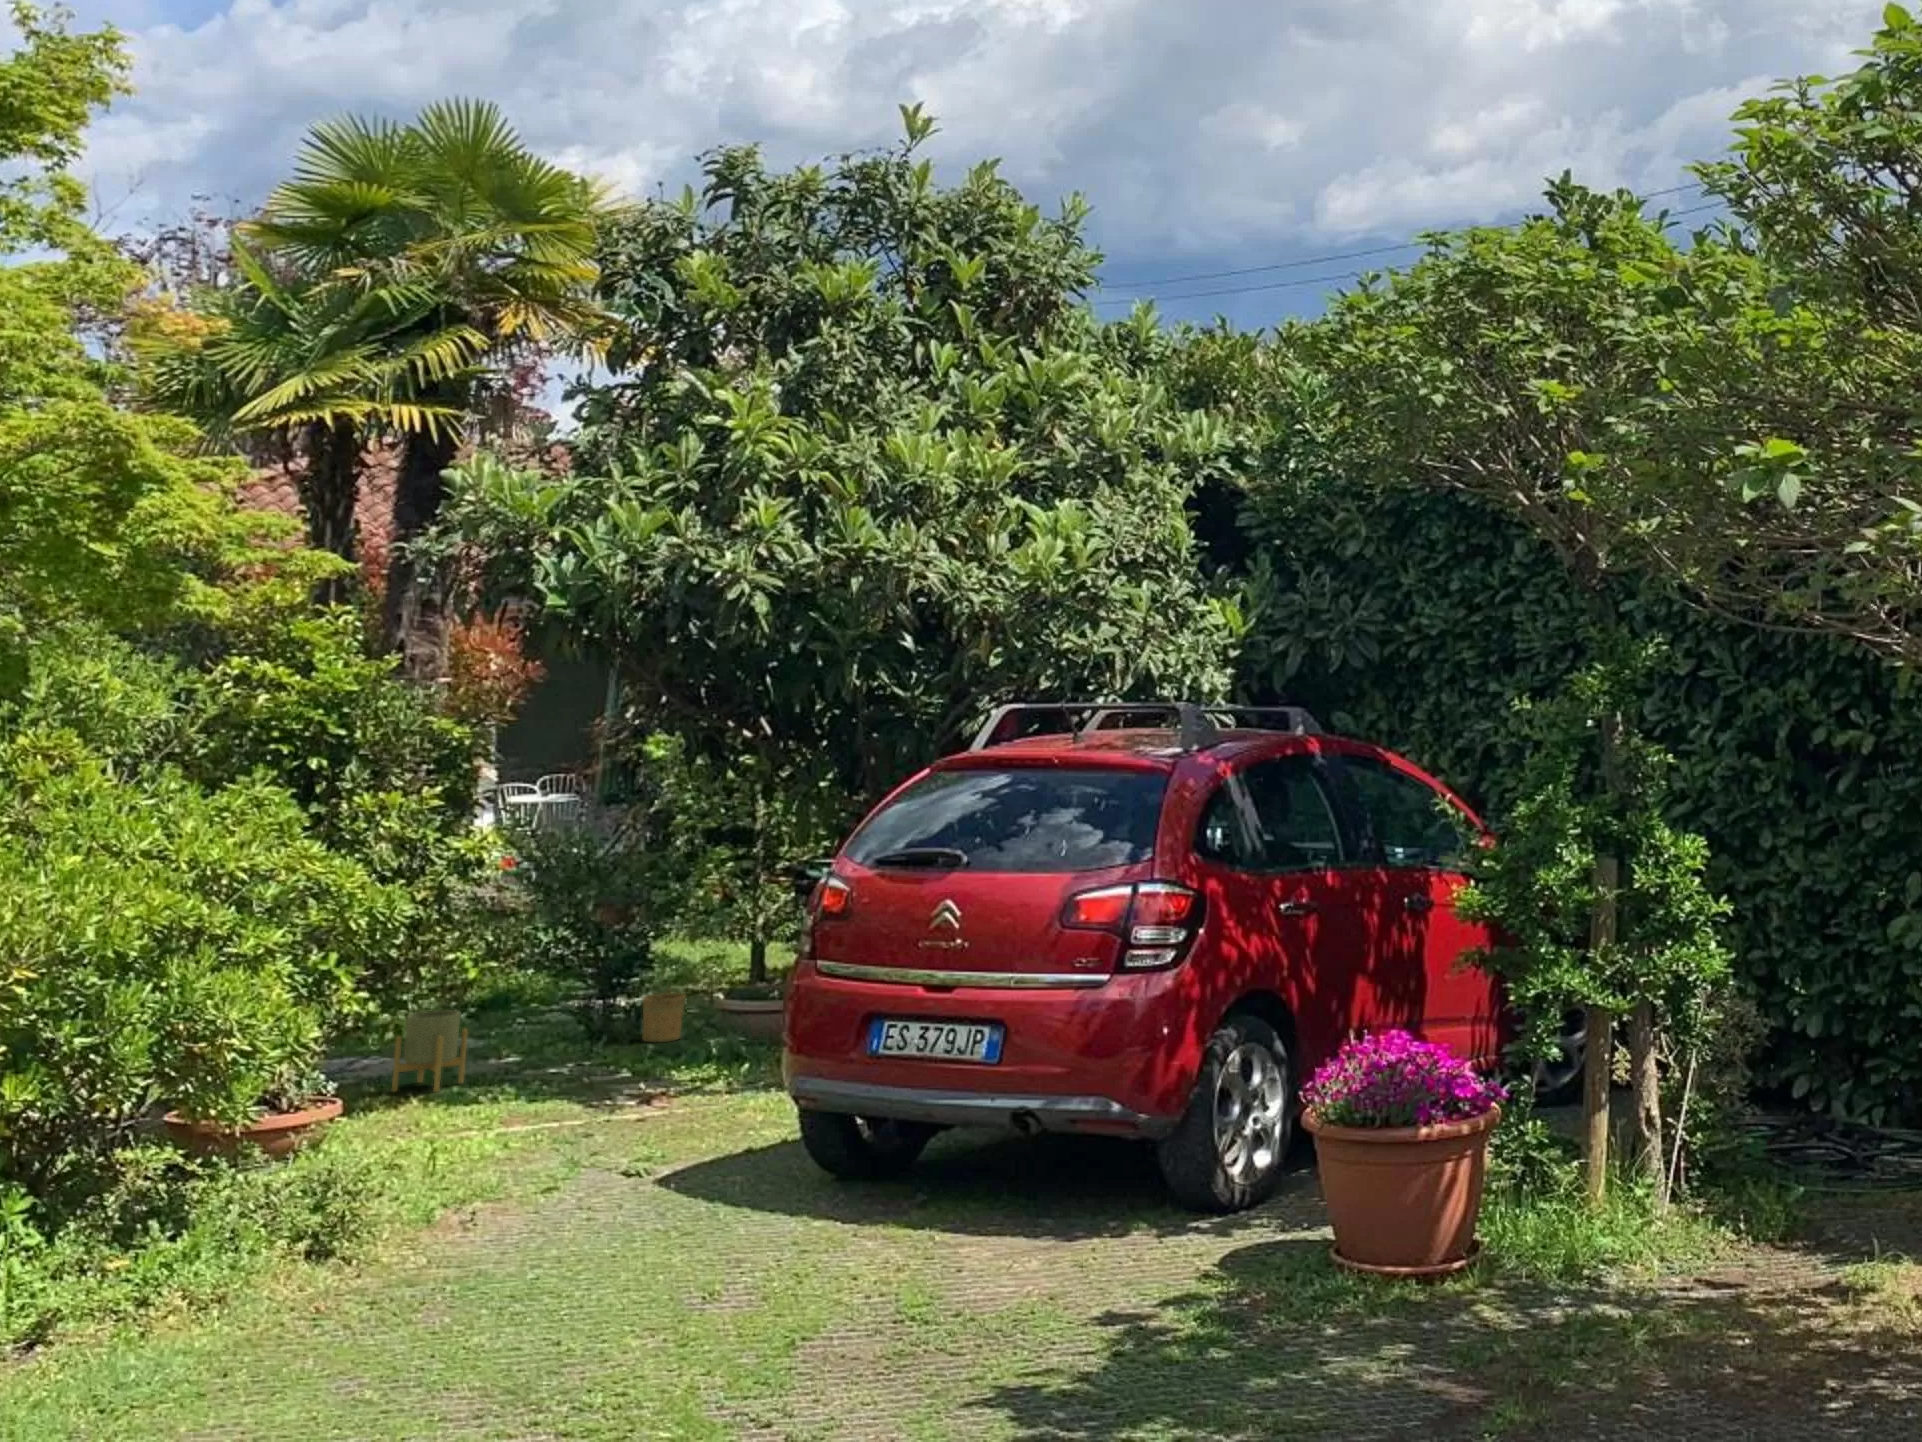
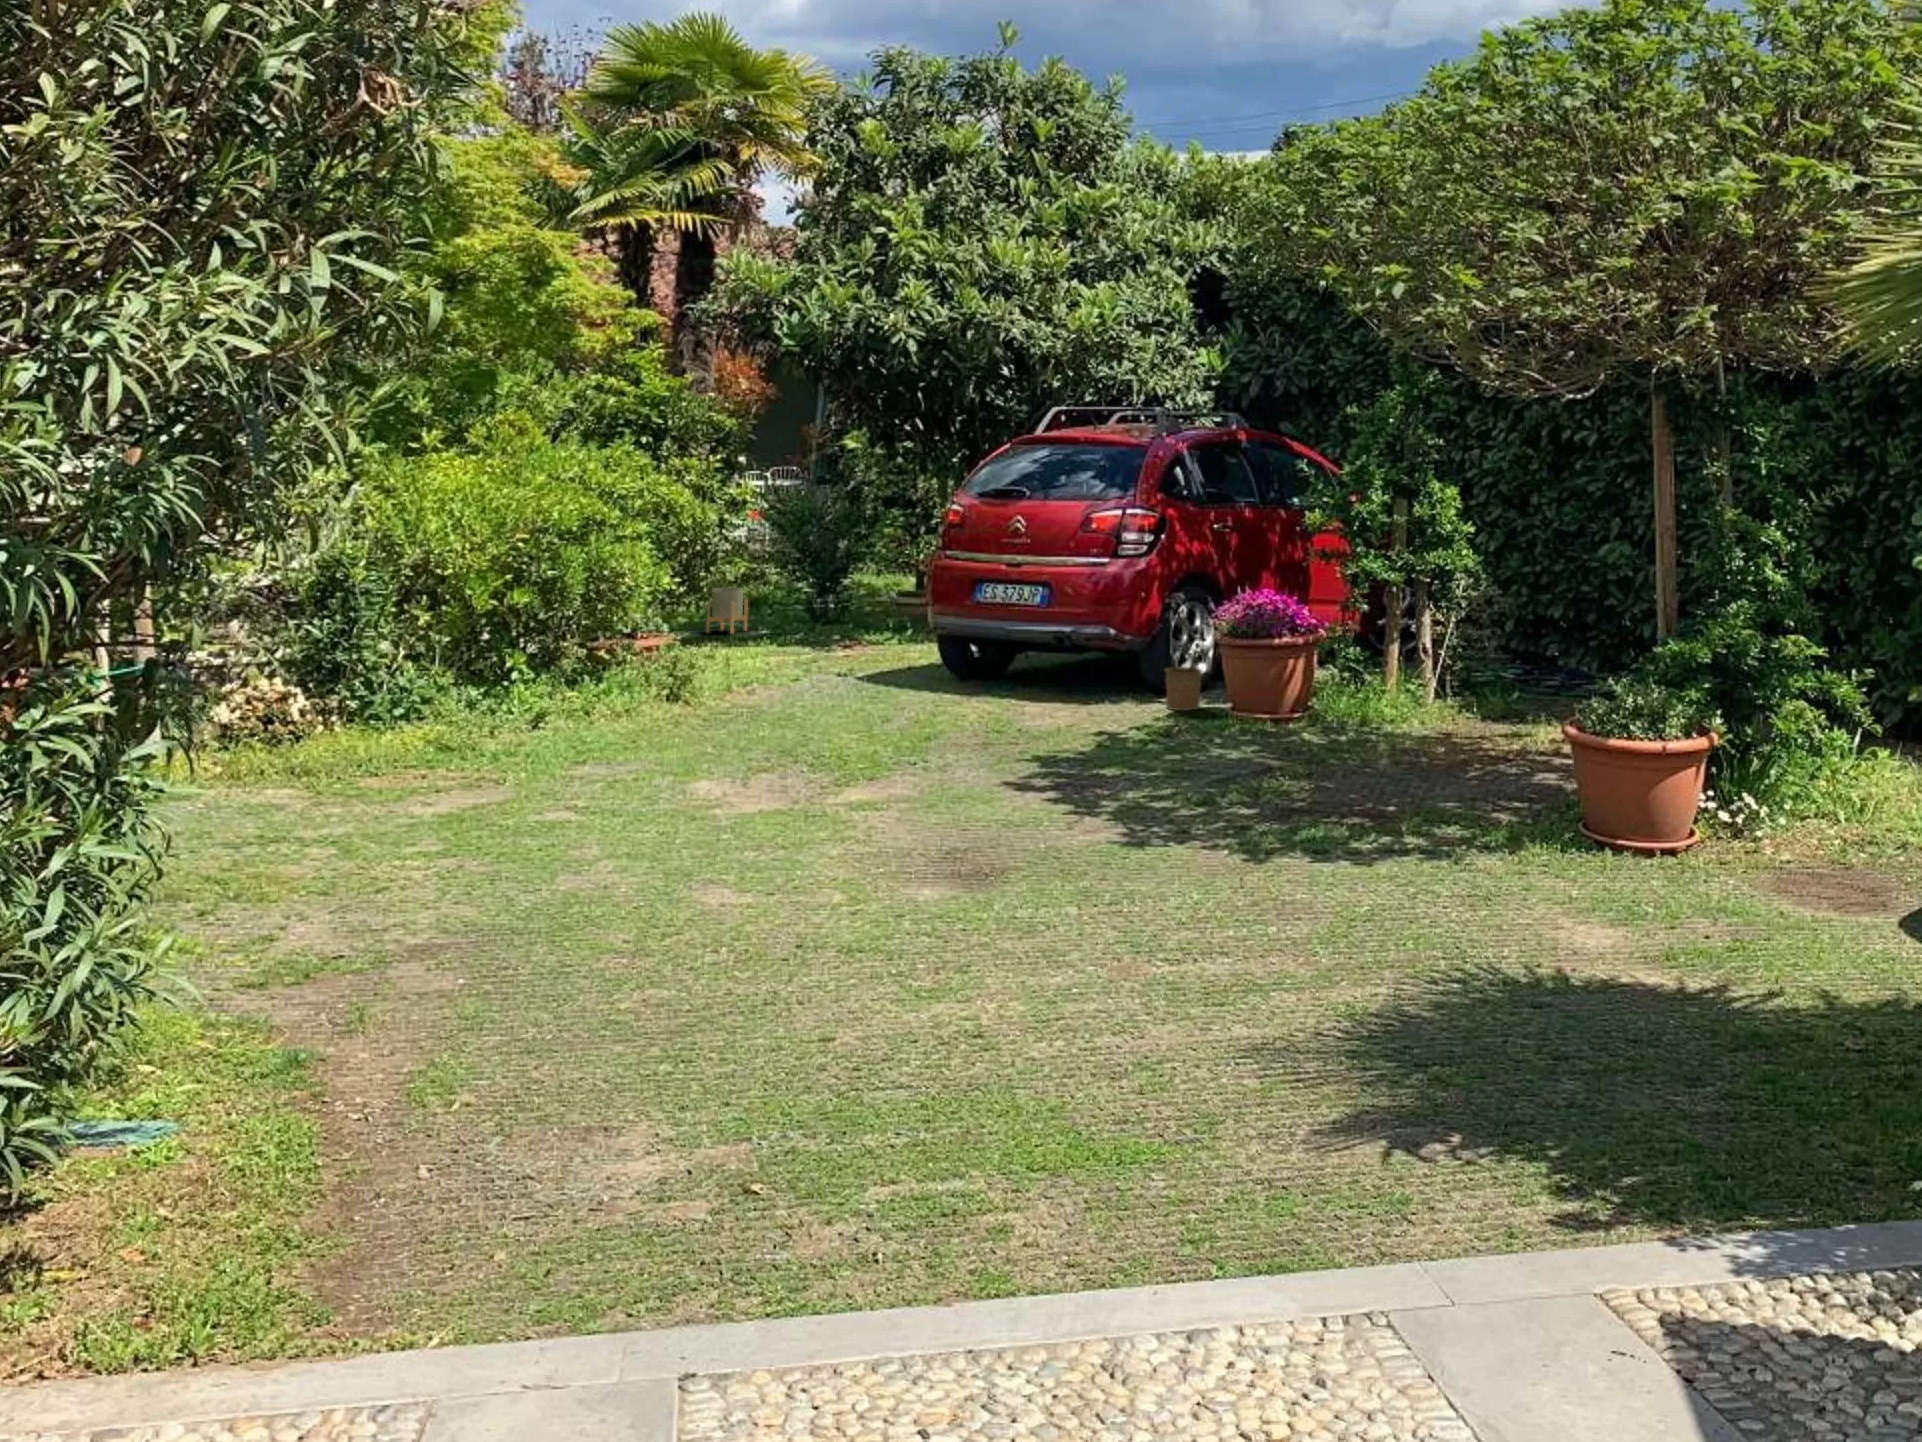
bucket: present [642,972,685,1042] -> present [1166,663,1202,711]

